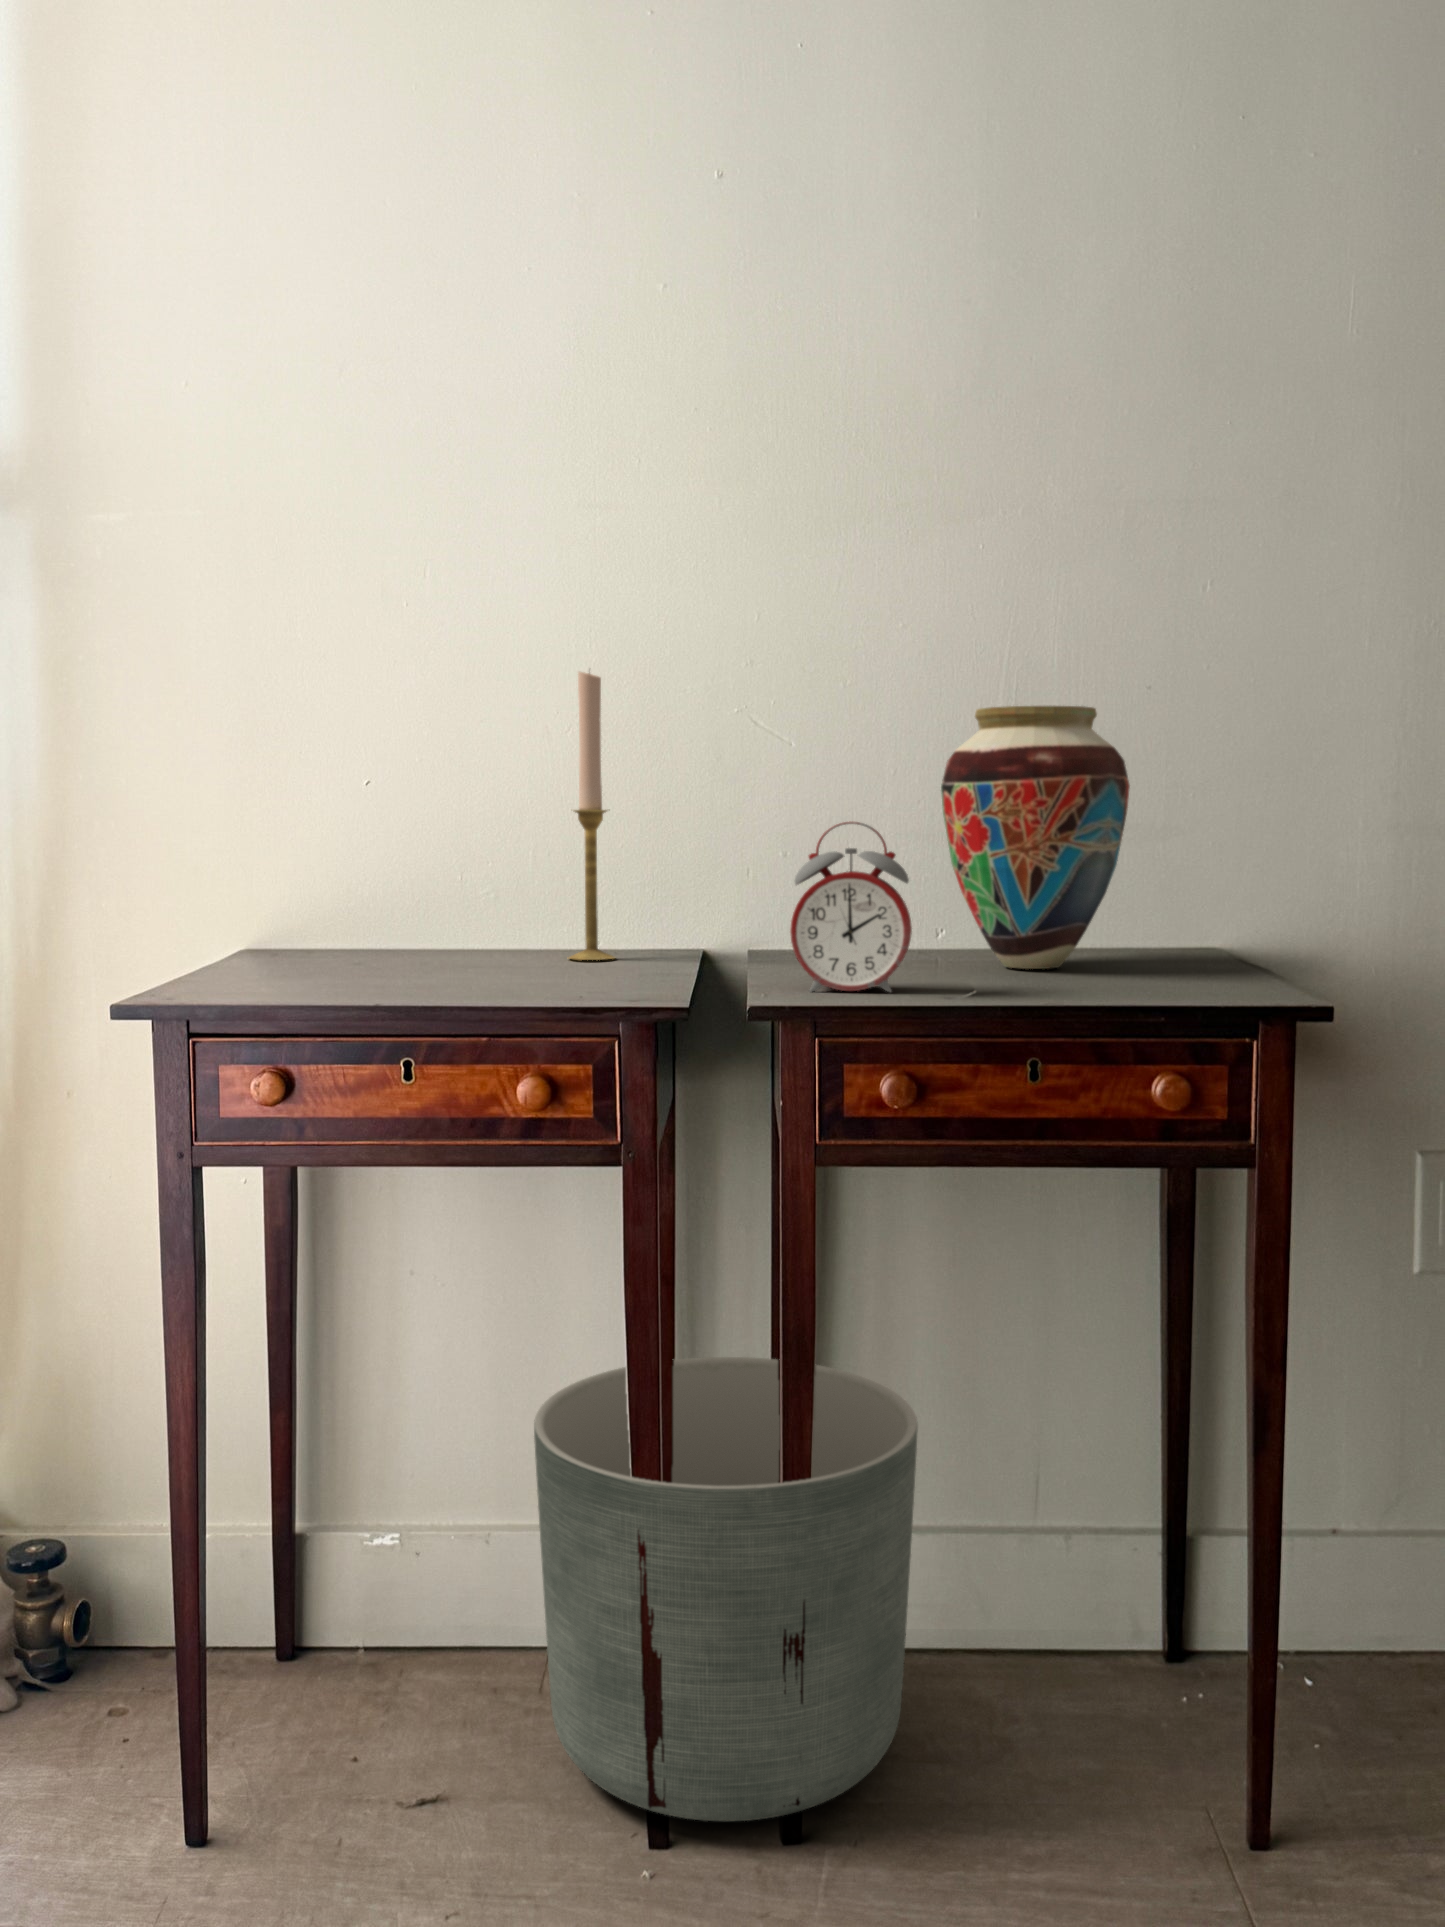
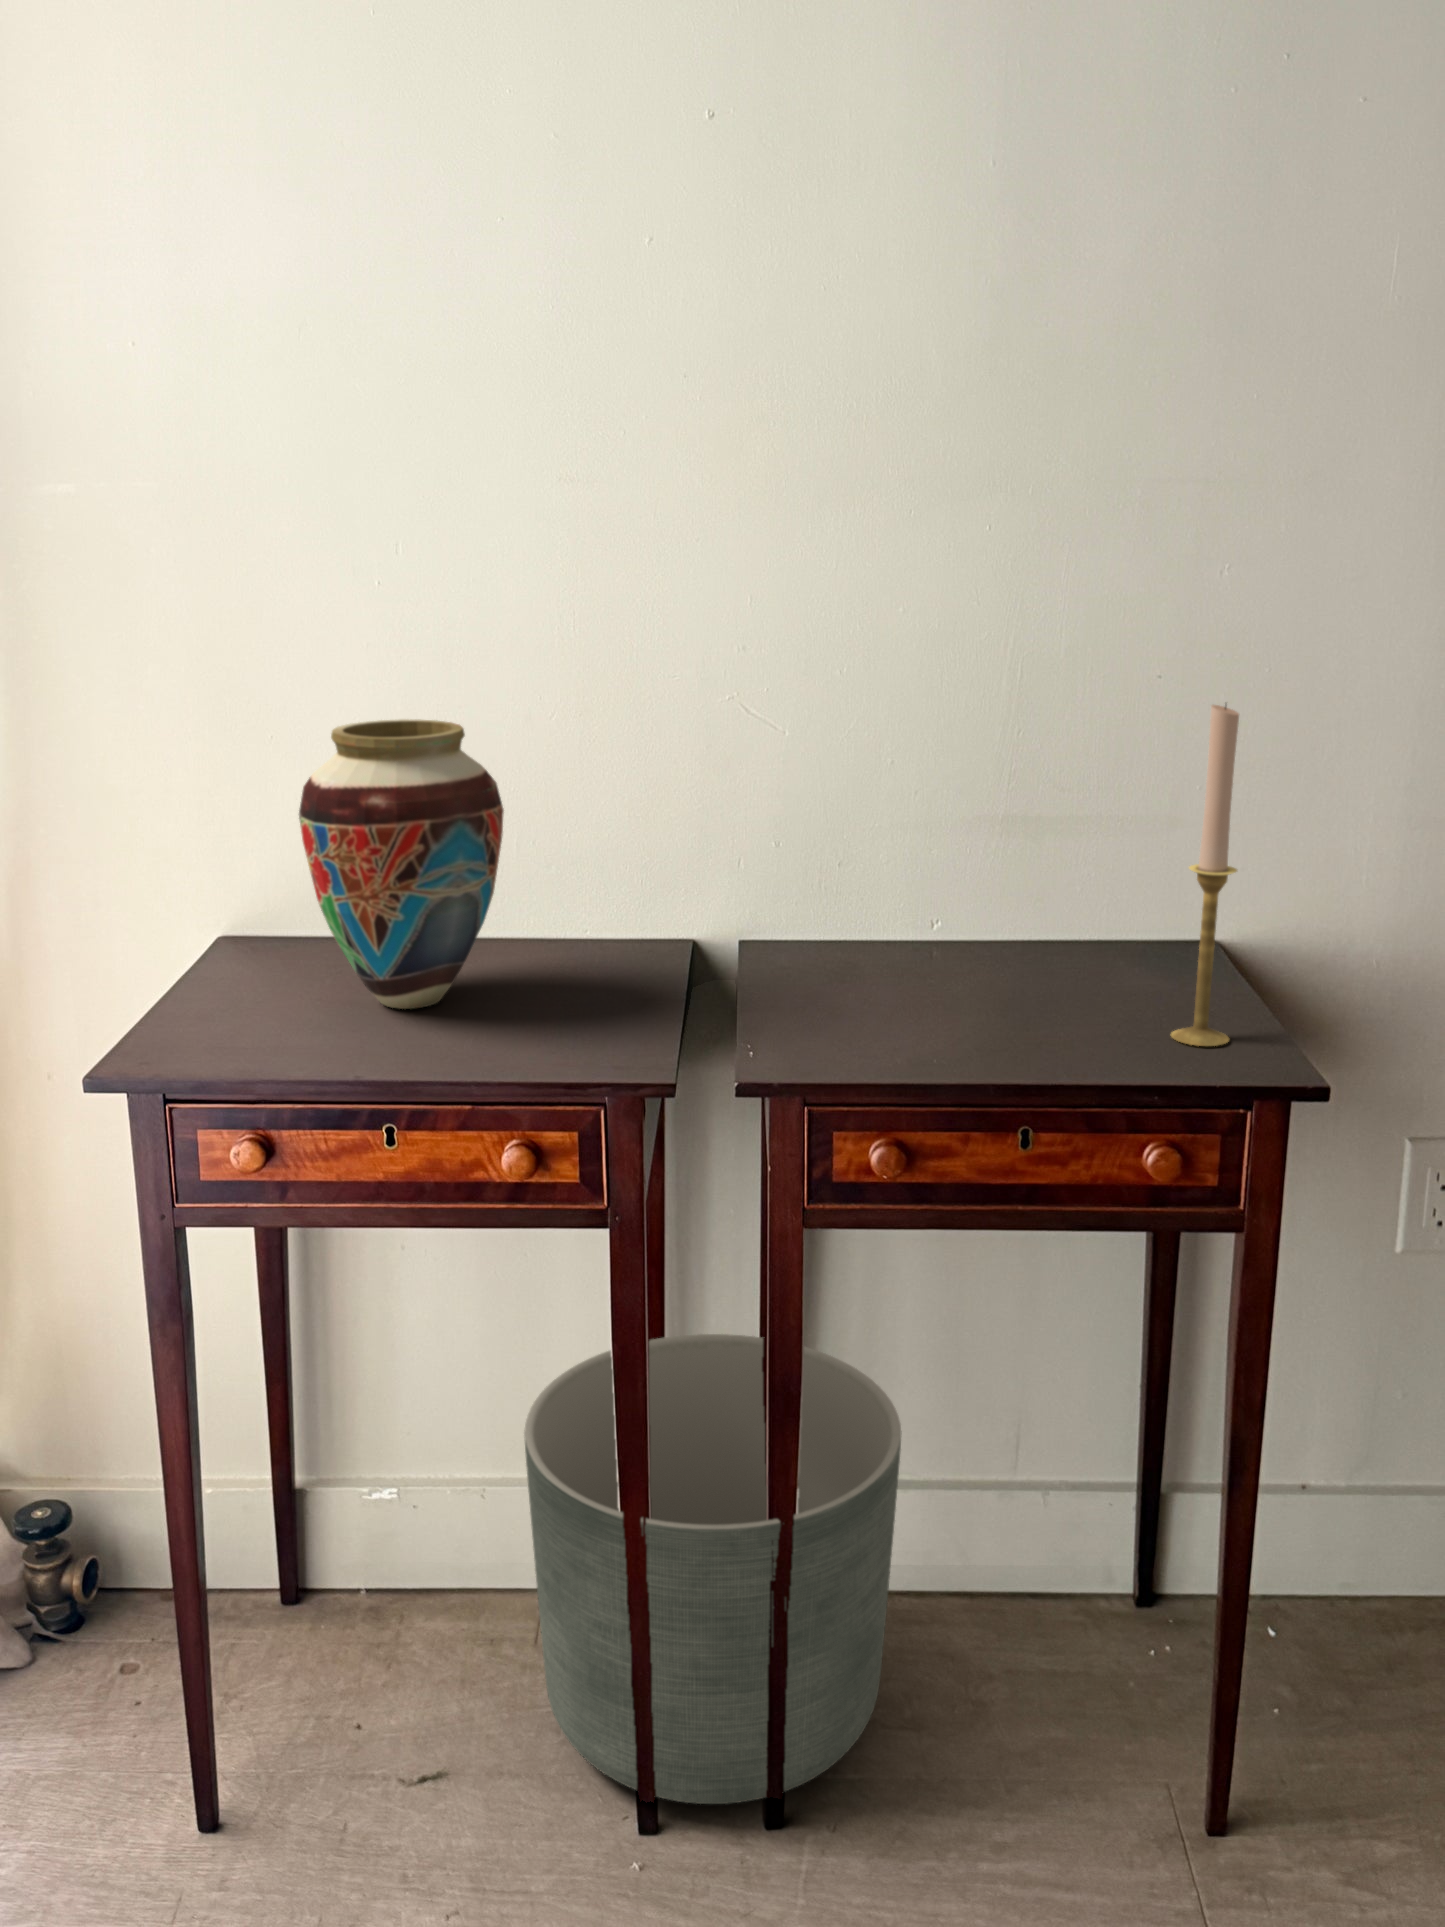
candlestick: present [569,672,614,960] -> present [1171,705,1239,1046]
vase: present [941,706,1130,969] -> present [299,719,504,1009]
alarm clock: present [790,822,912,992] -> none [781,874,906,1052]

